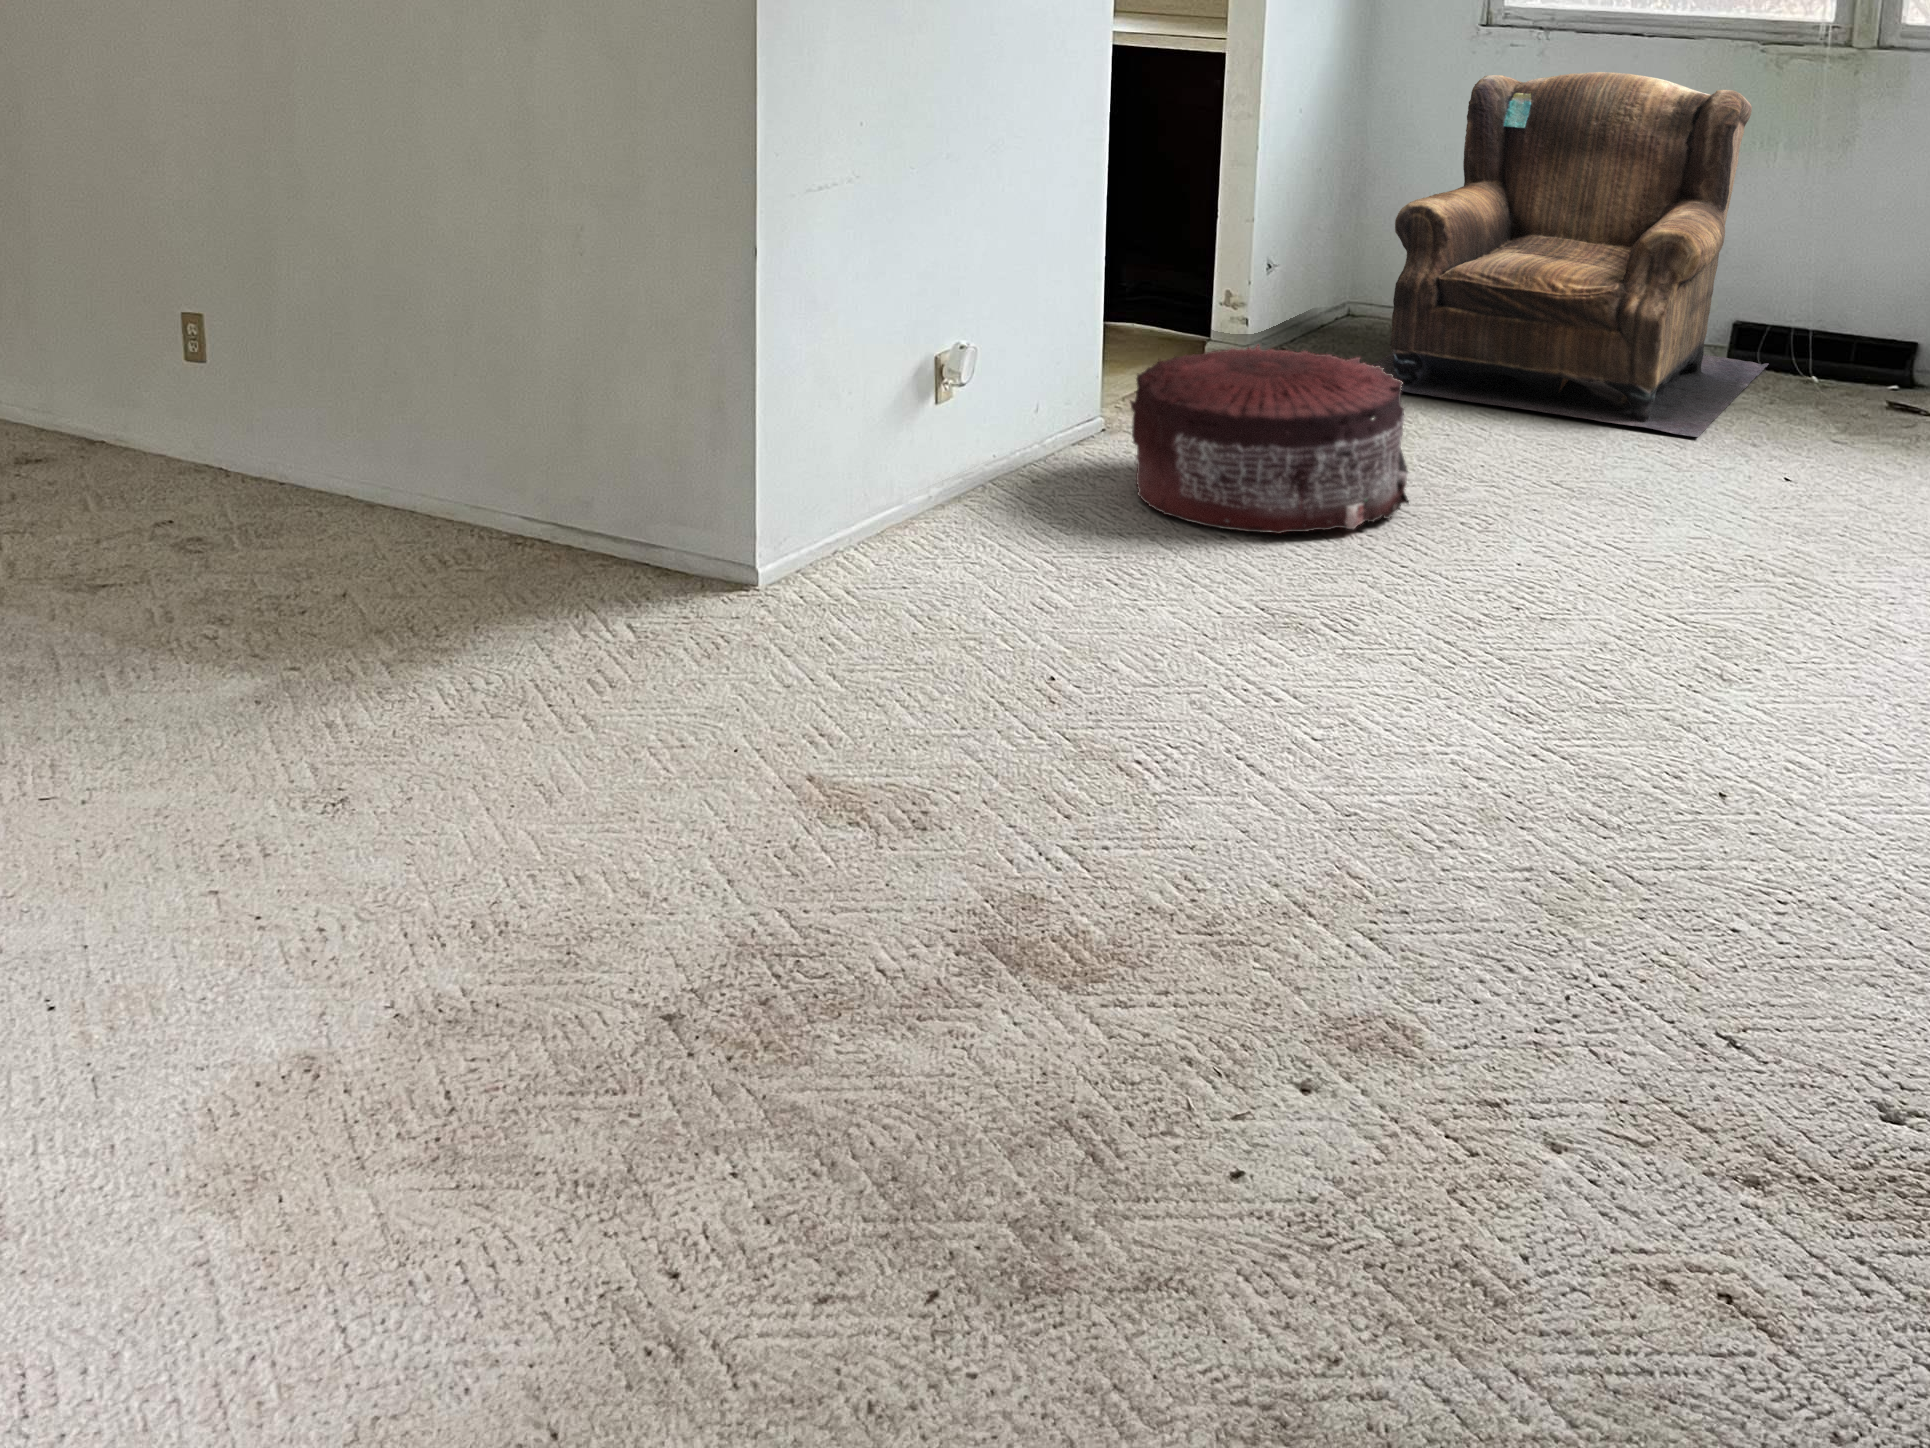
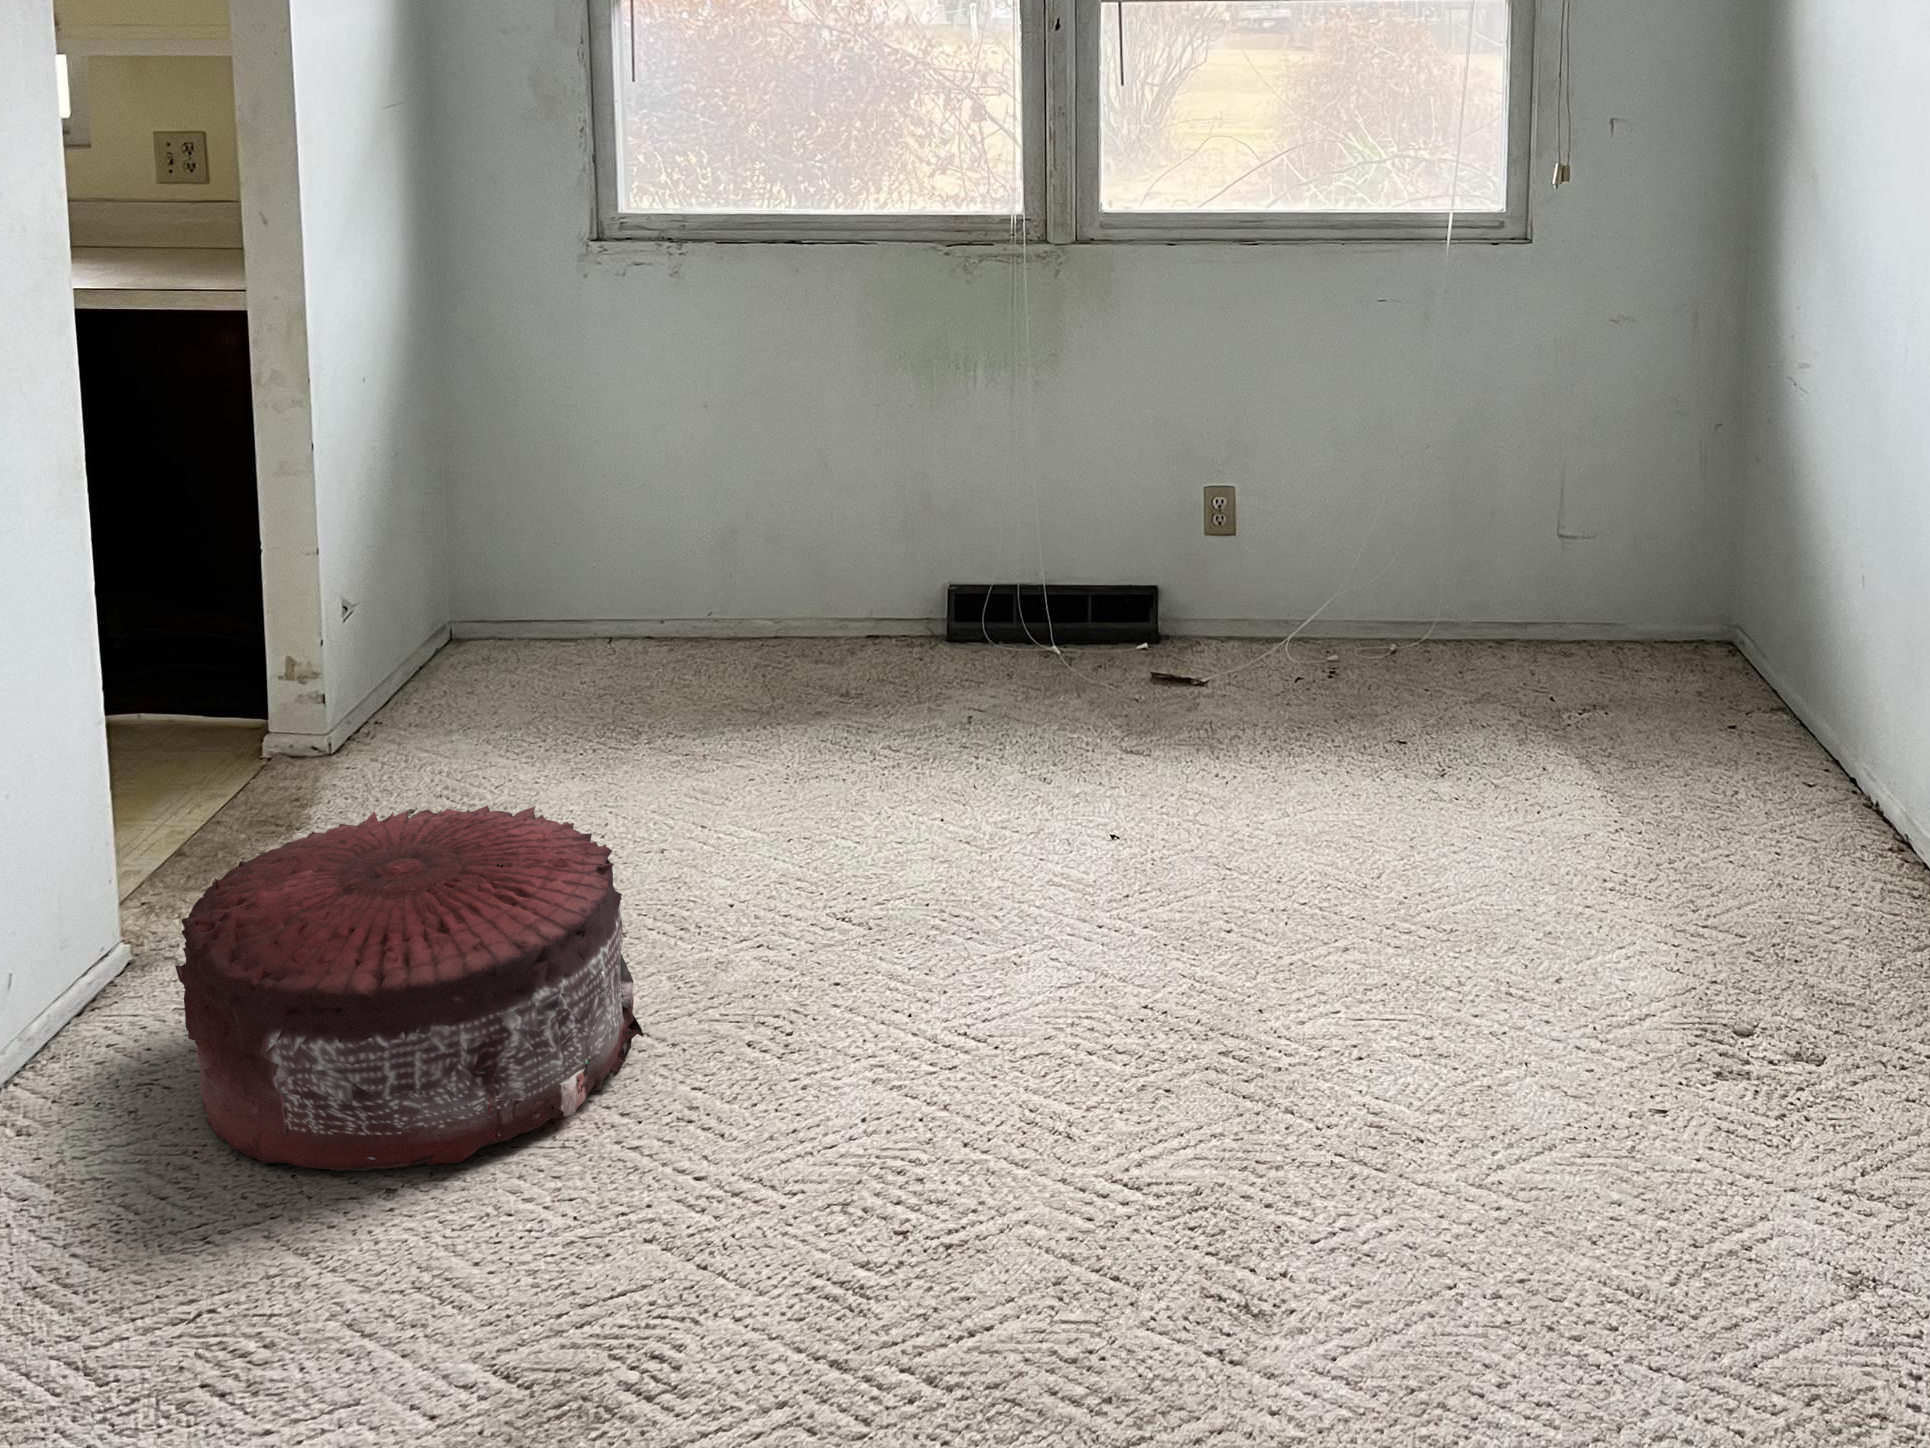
armchair: present [1372,72,1769,437] -> none [475,295,995,785]

